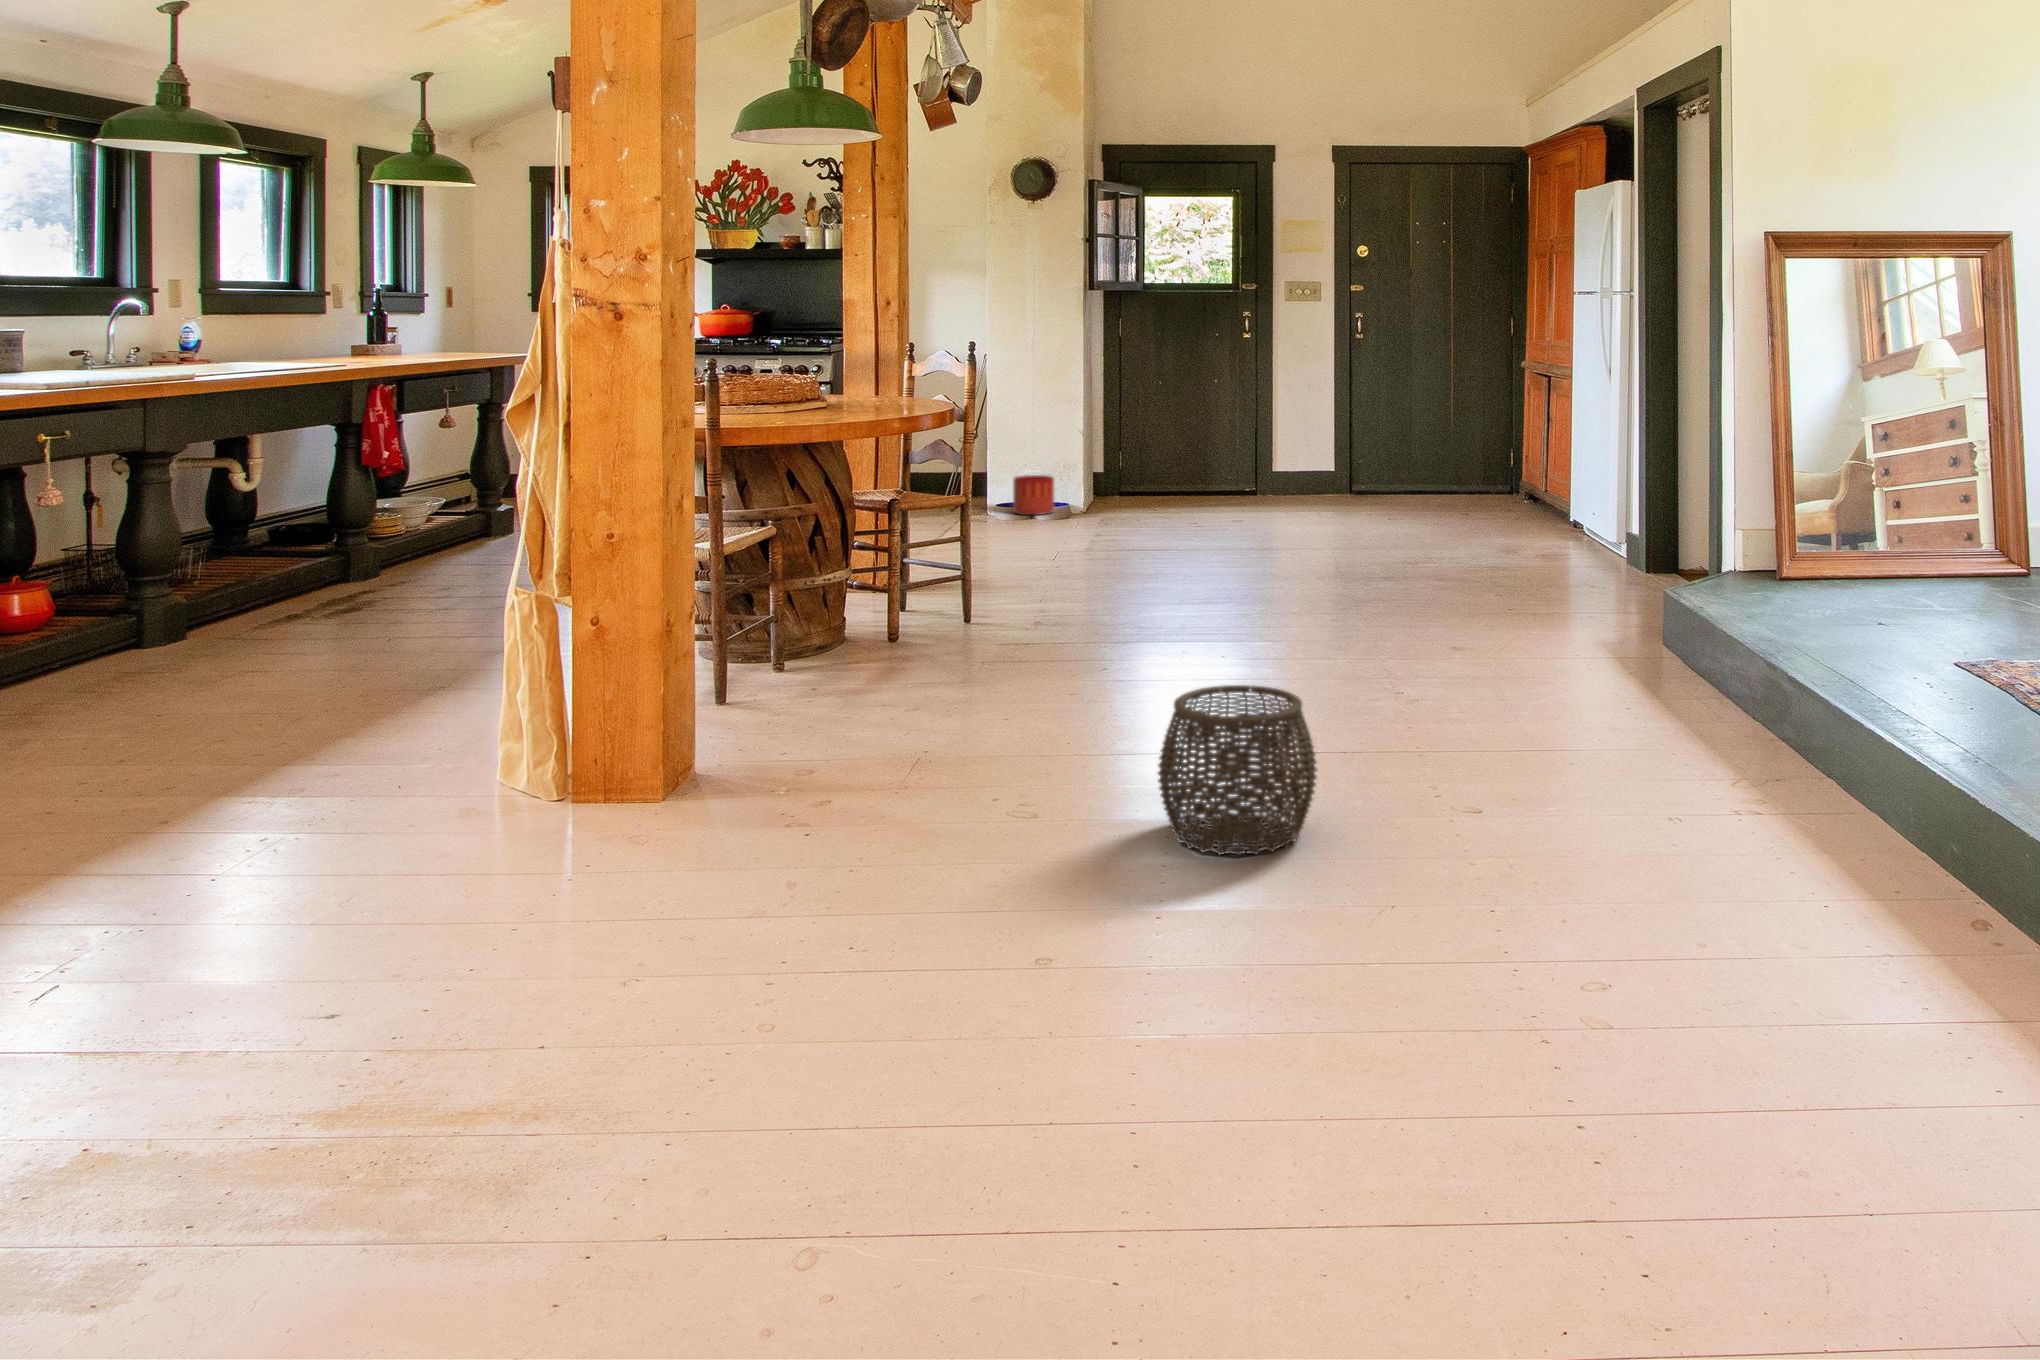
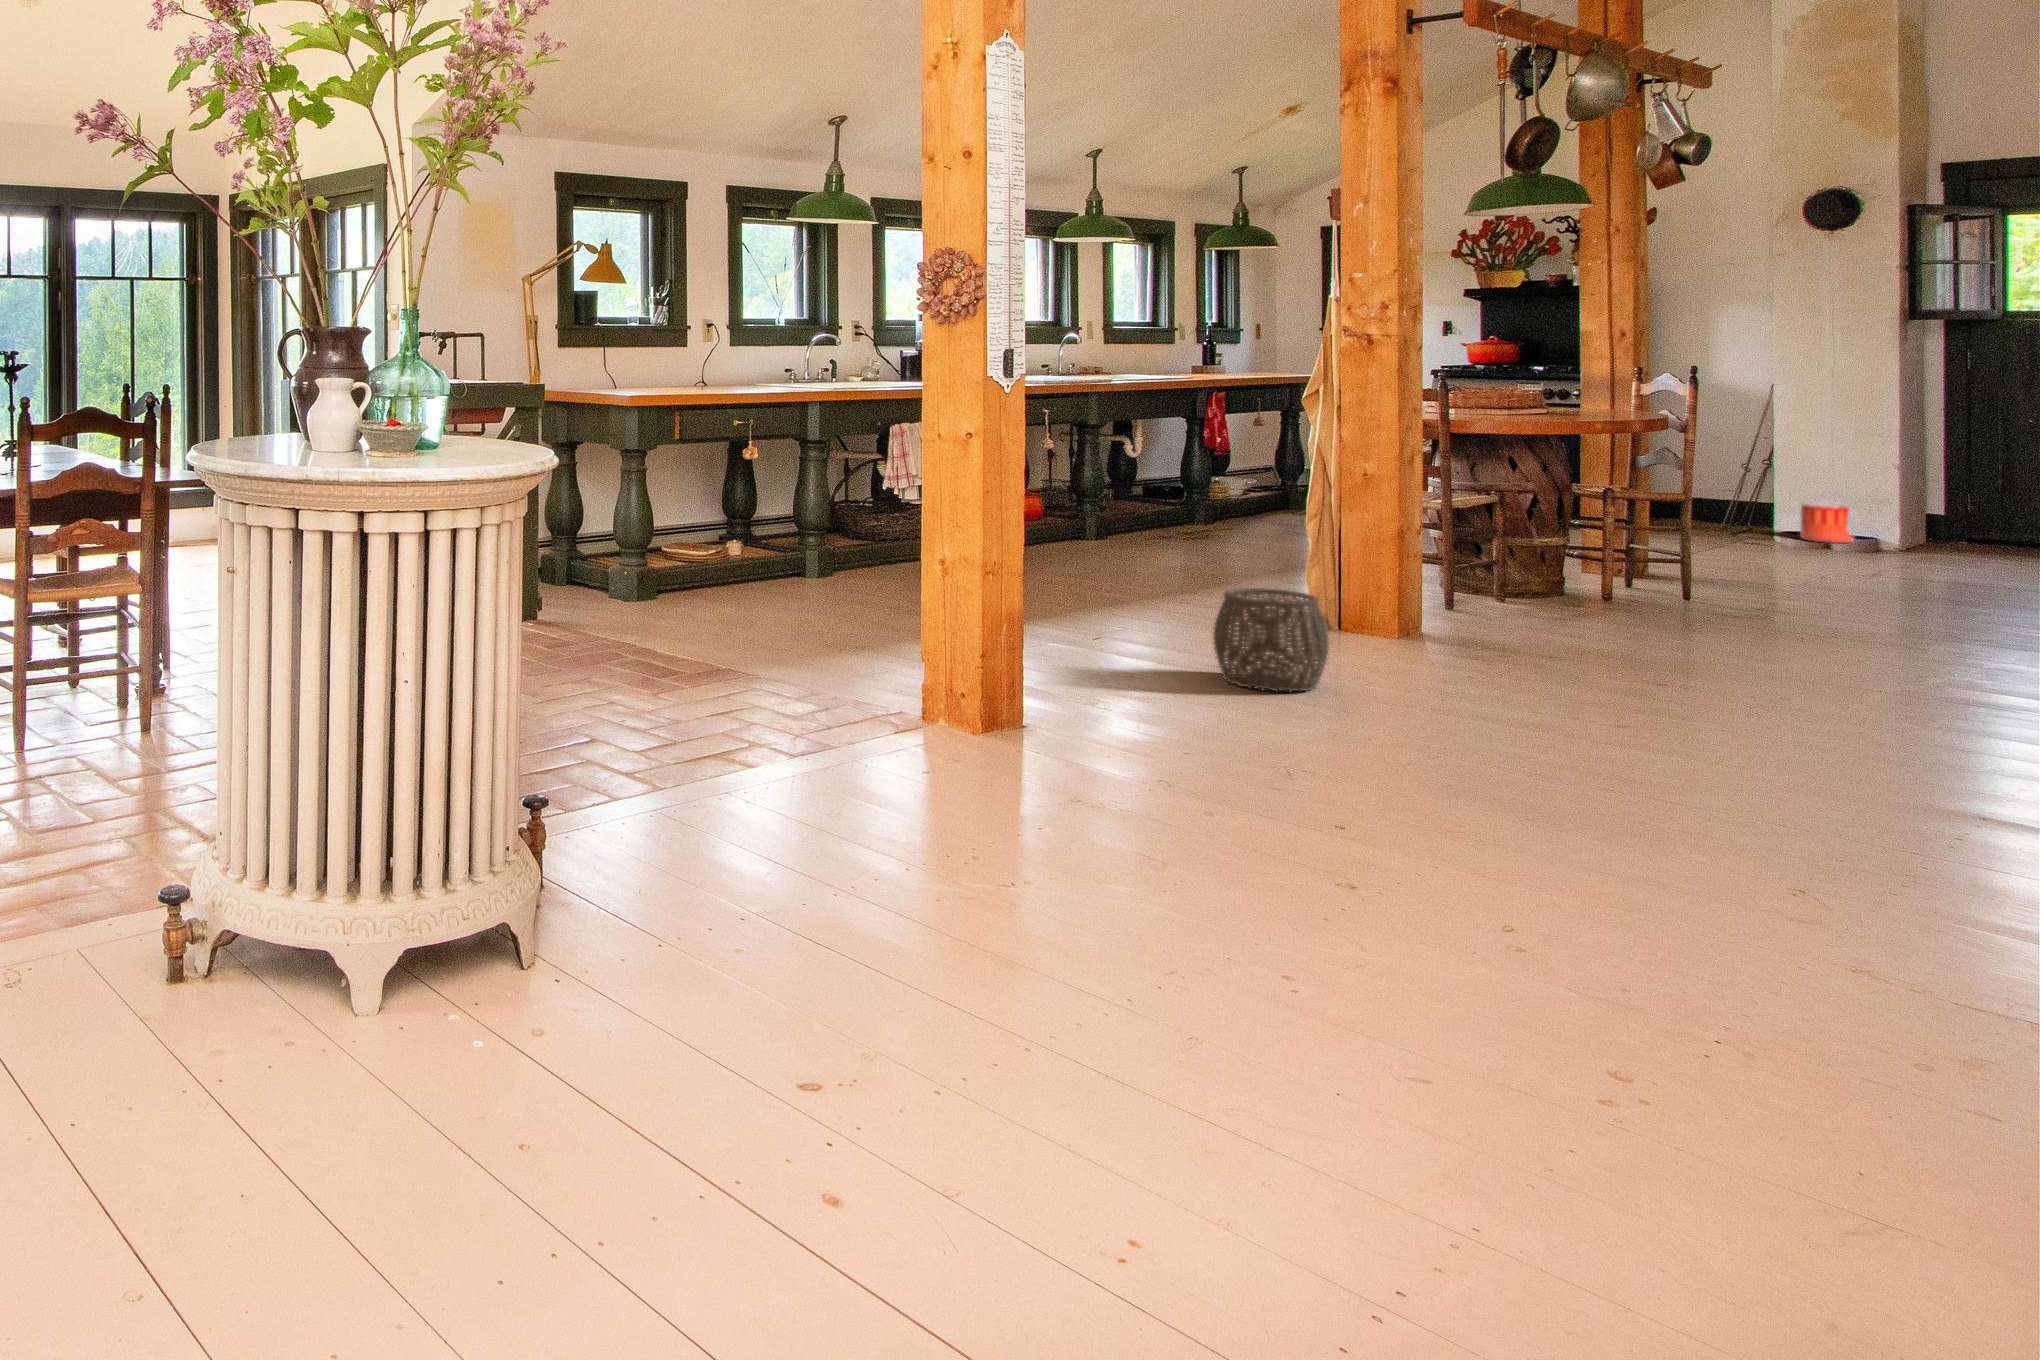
woven basket: present [1158,685,1317,855] -> present [1213,588,1329,692]

